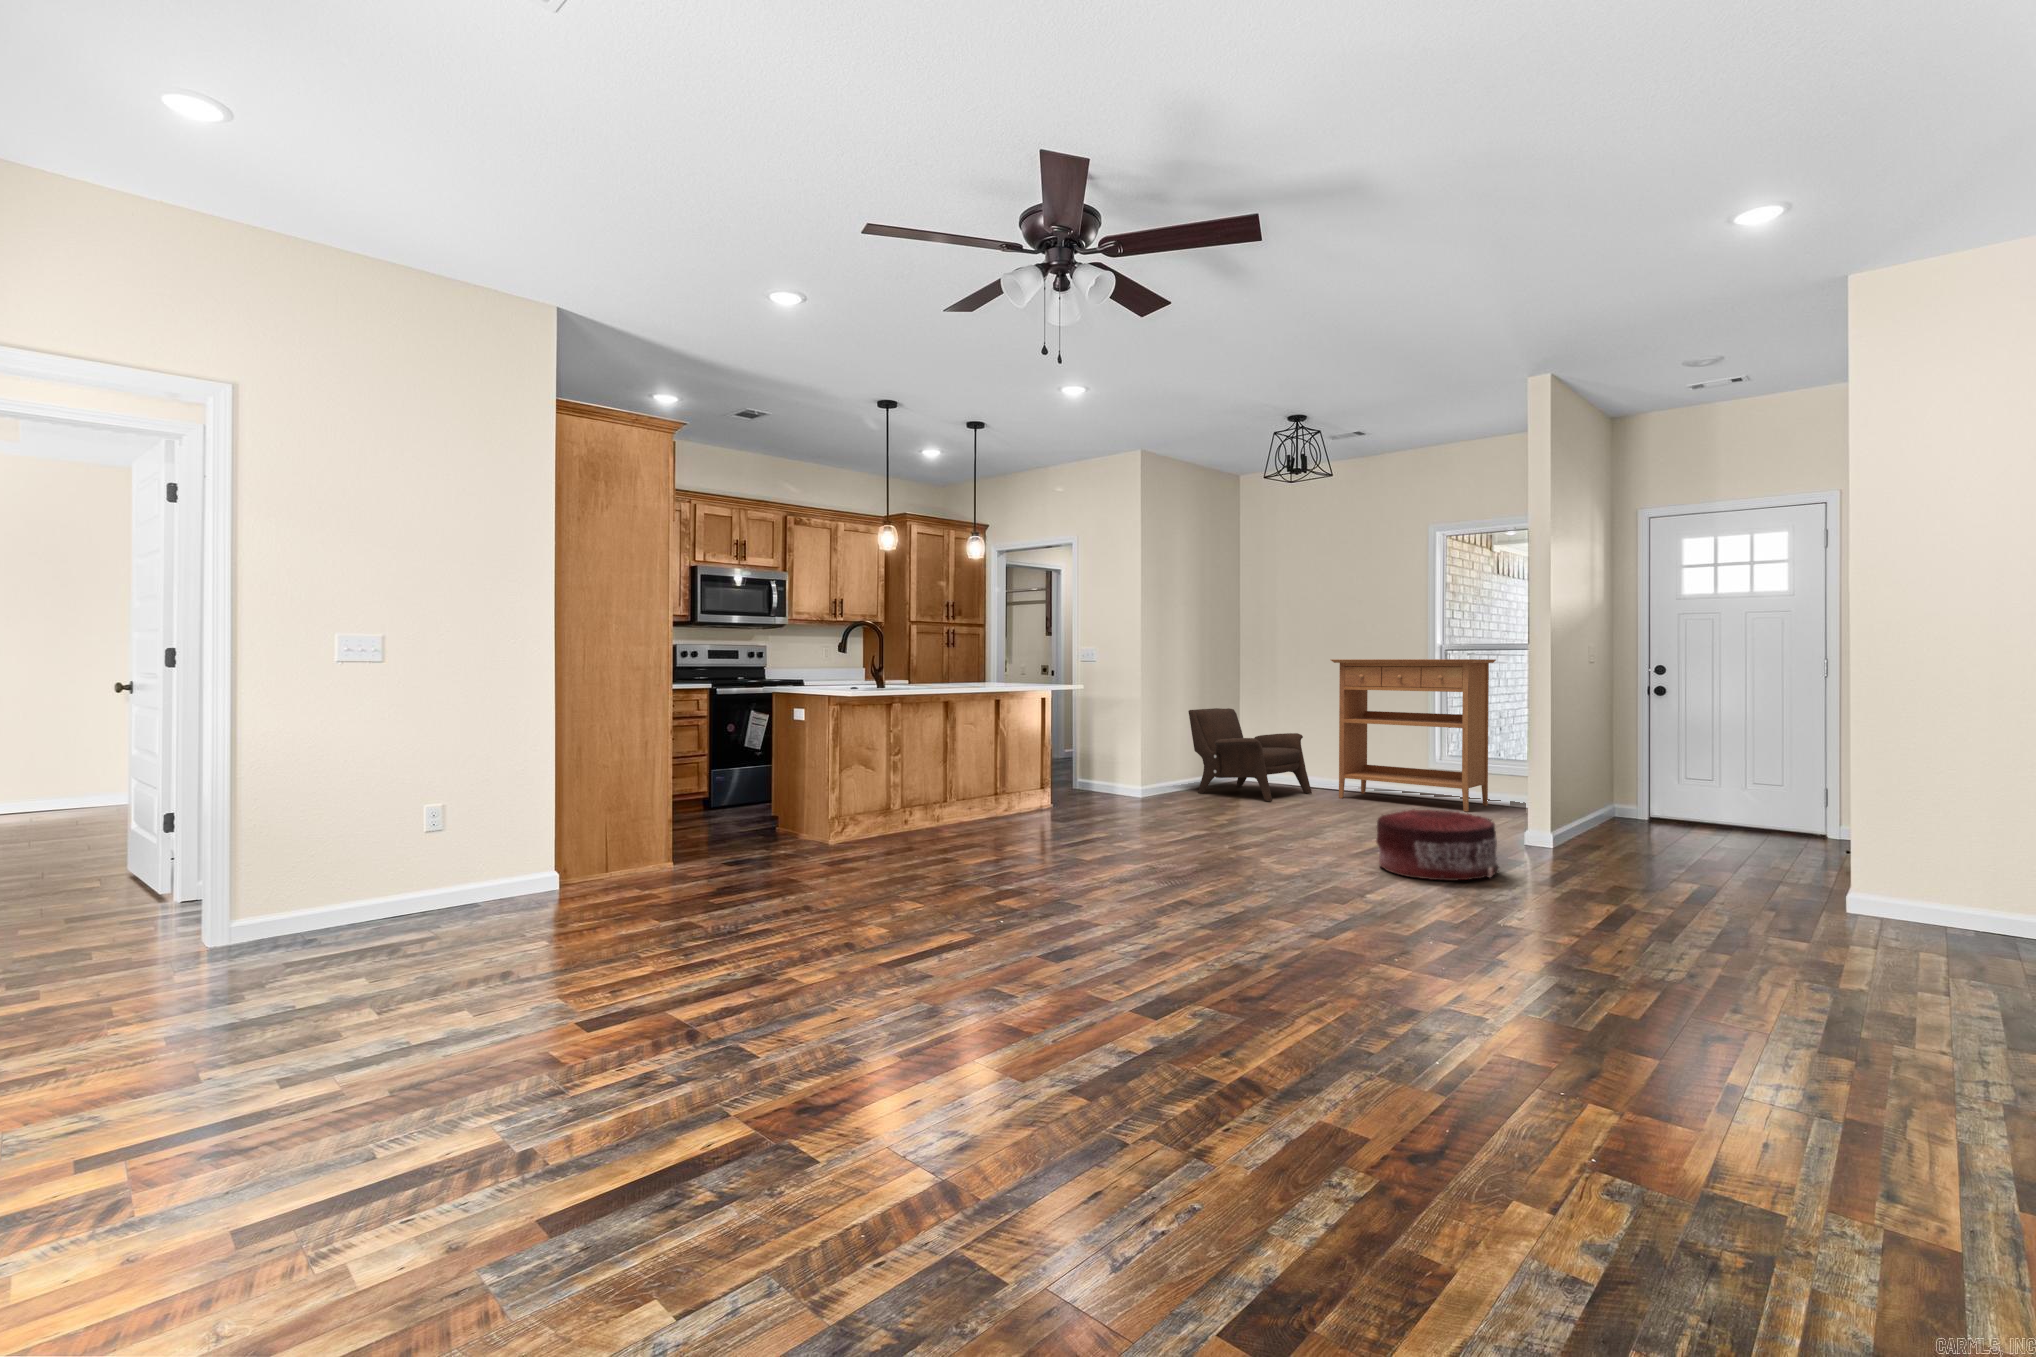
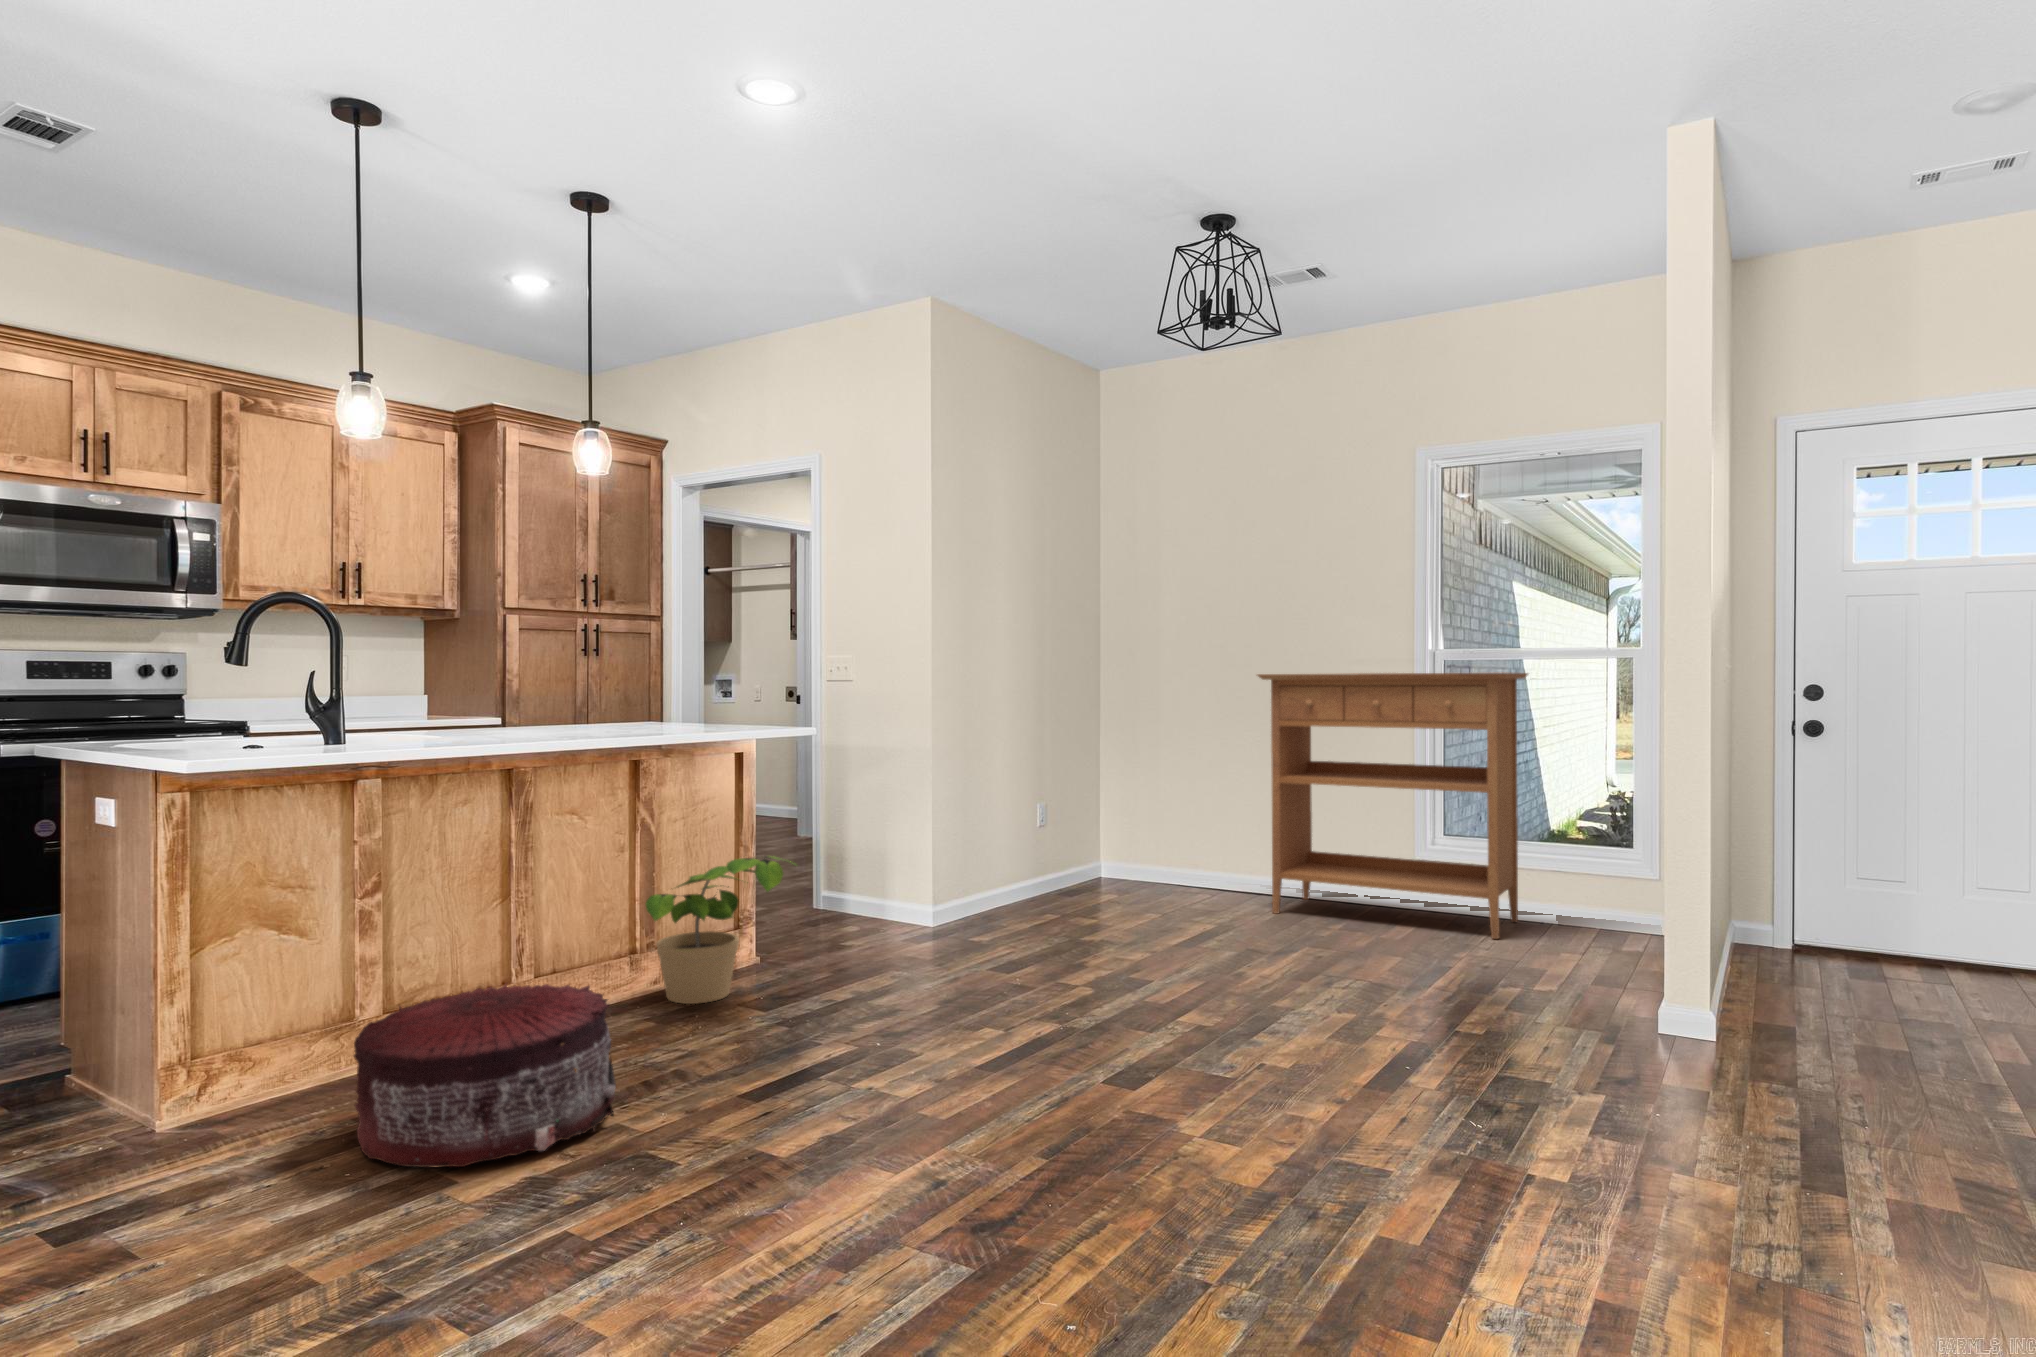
armchair: present [1188,708,1312,801] -> none [1016,759,1225,928]
potted plant: none [1007,747,1079,818] -> present [646,856,783,1004]
pouf: present [1376,809,1499,880] -> present [354,984,616,1167]

